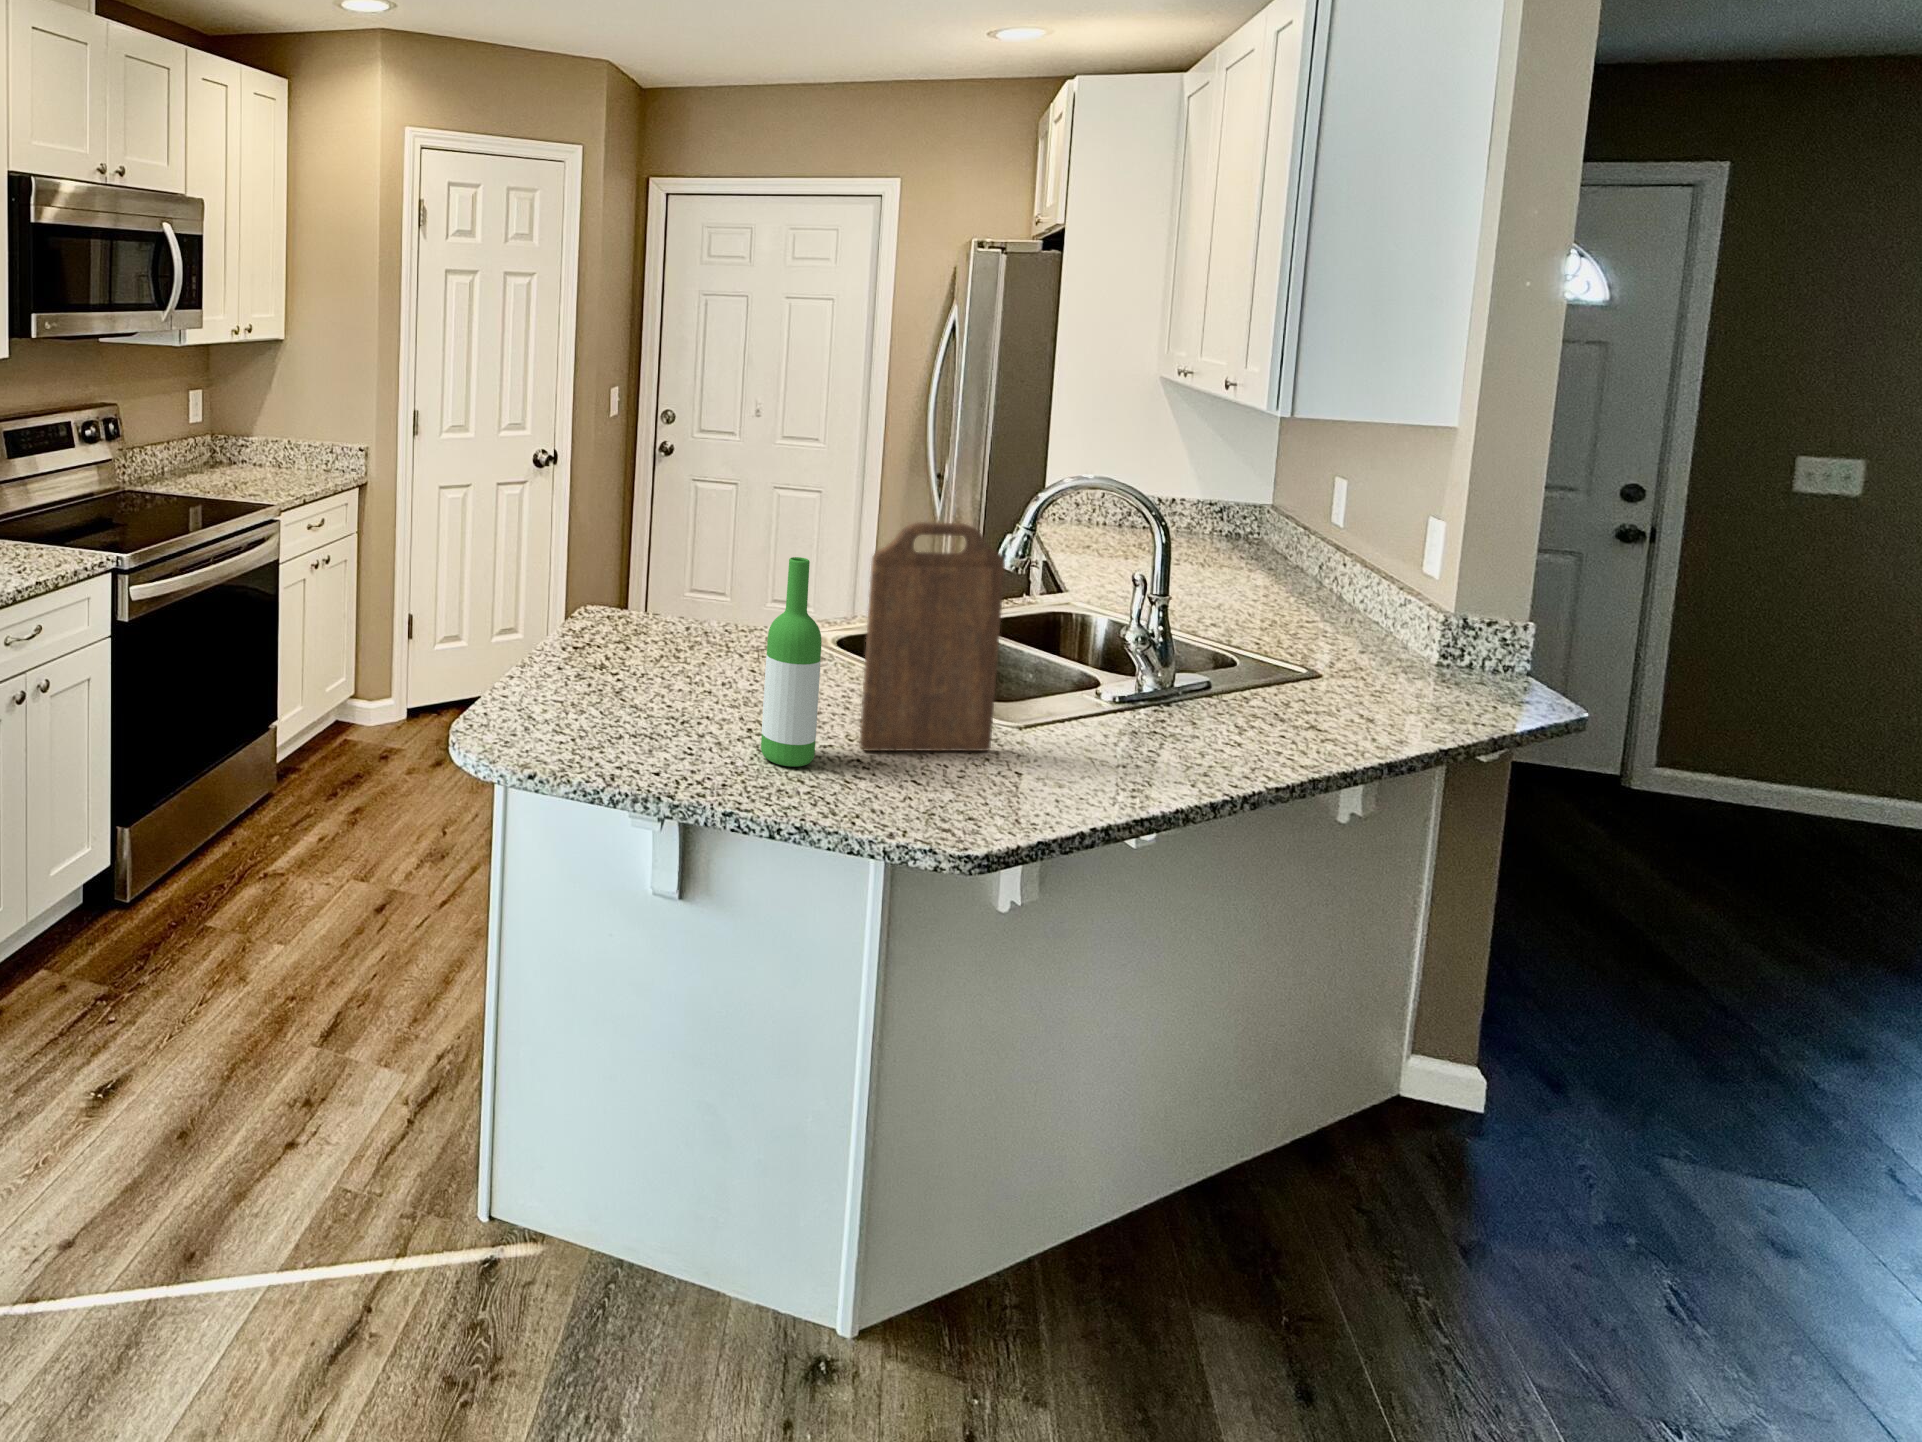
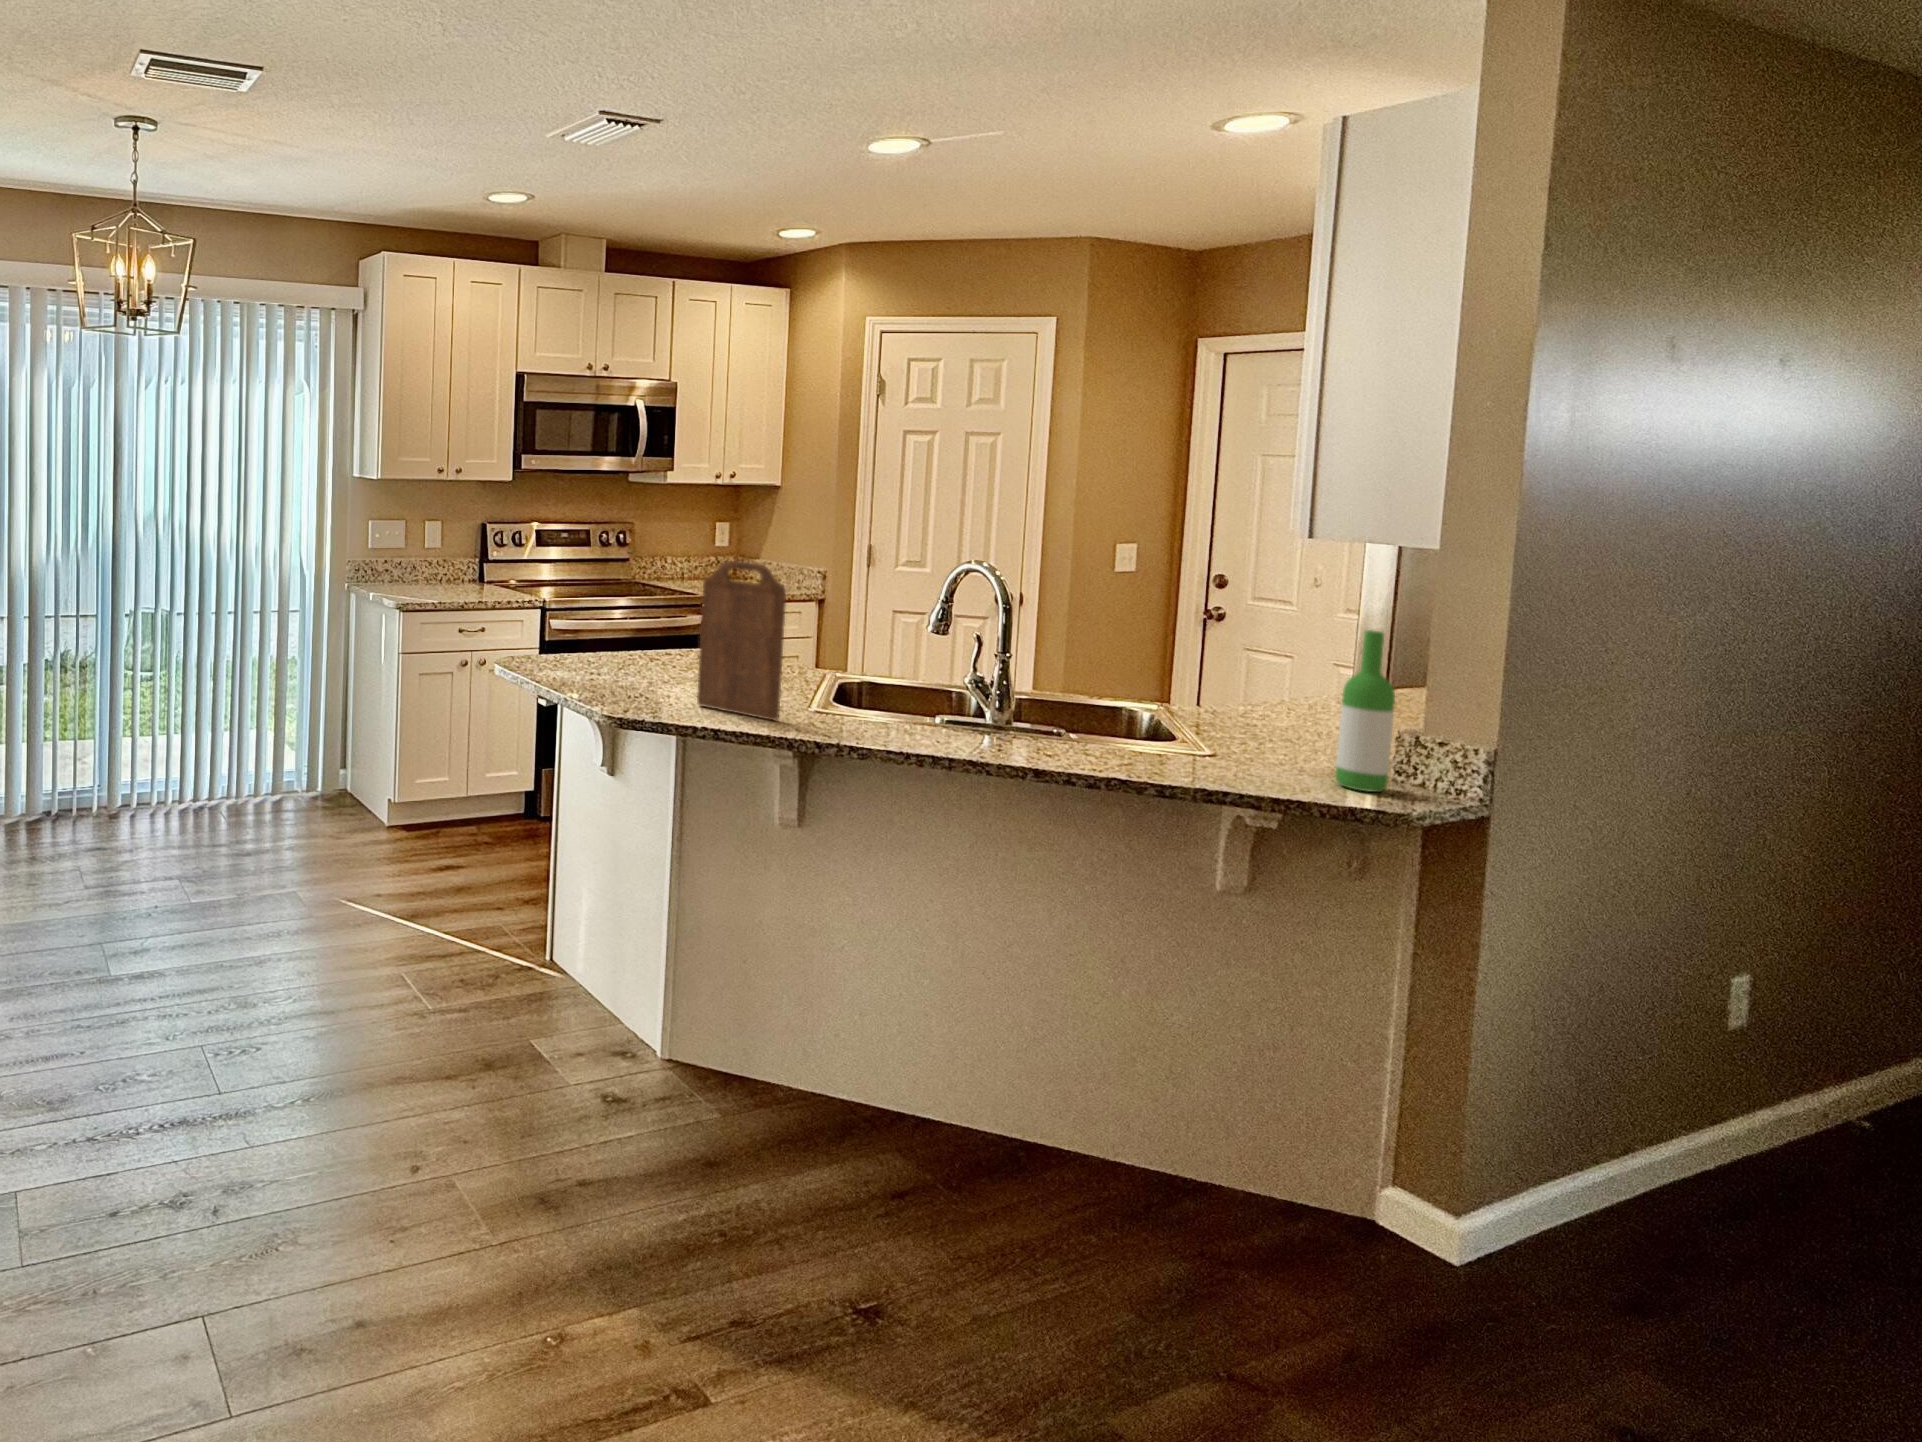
wine bottle: present [761,557,822,767] -> present [1335,630,1395,792]

